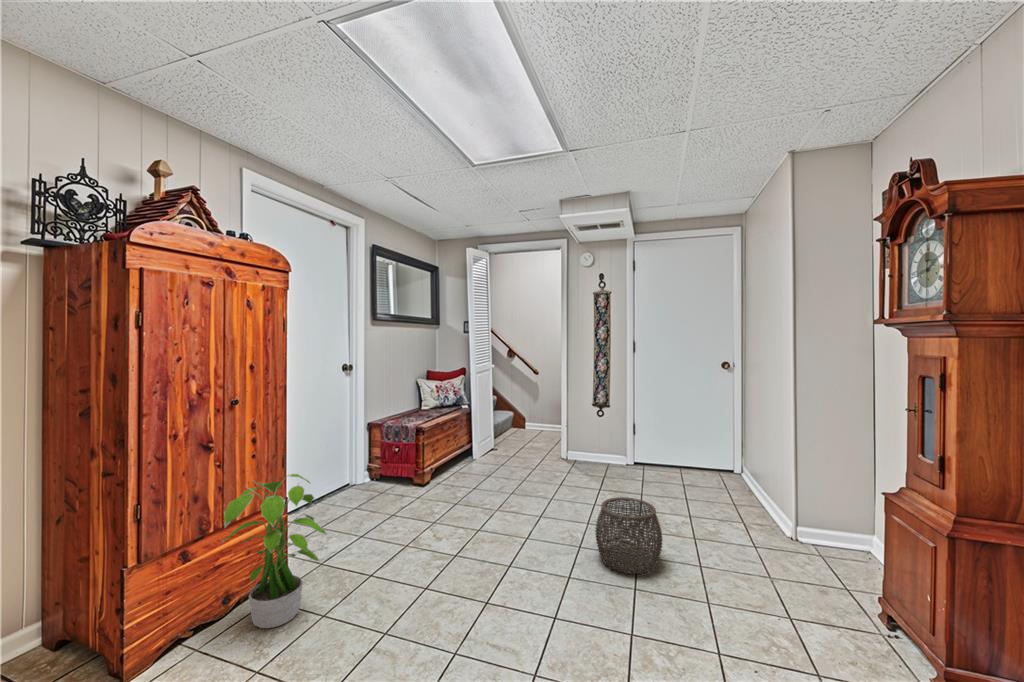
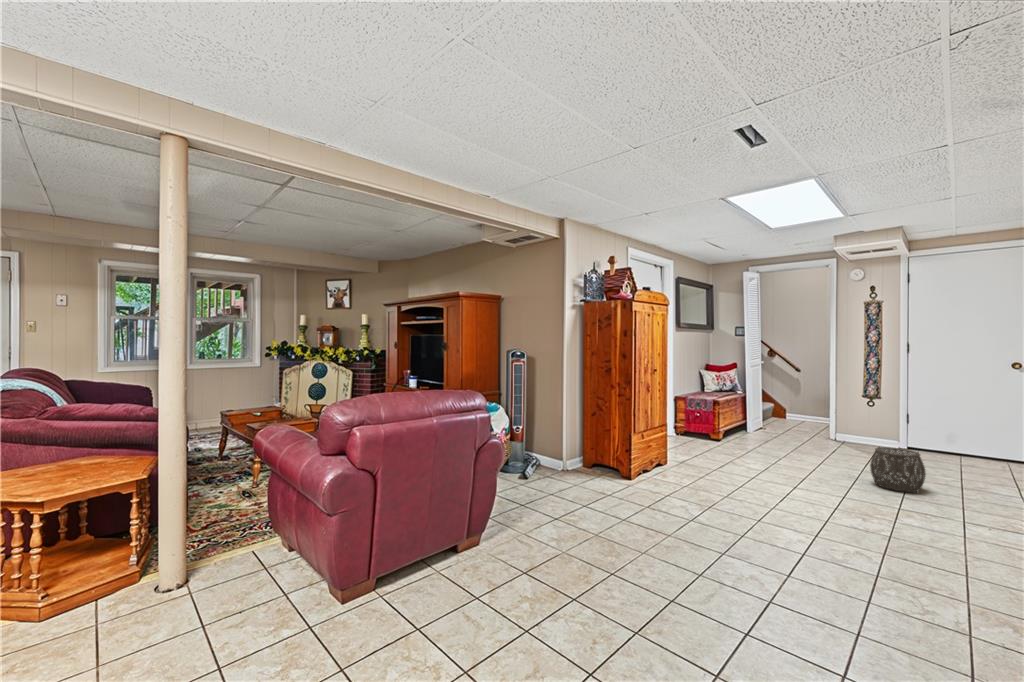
potted plant: present [221,474,327,628] -> none [654,407,703,477]

